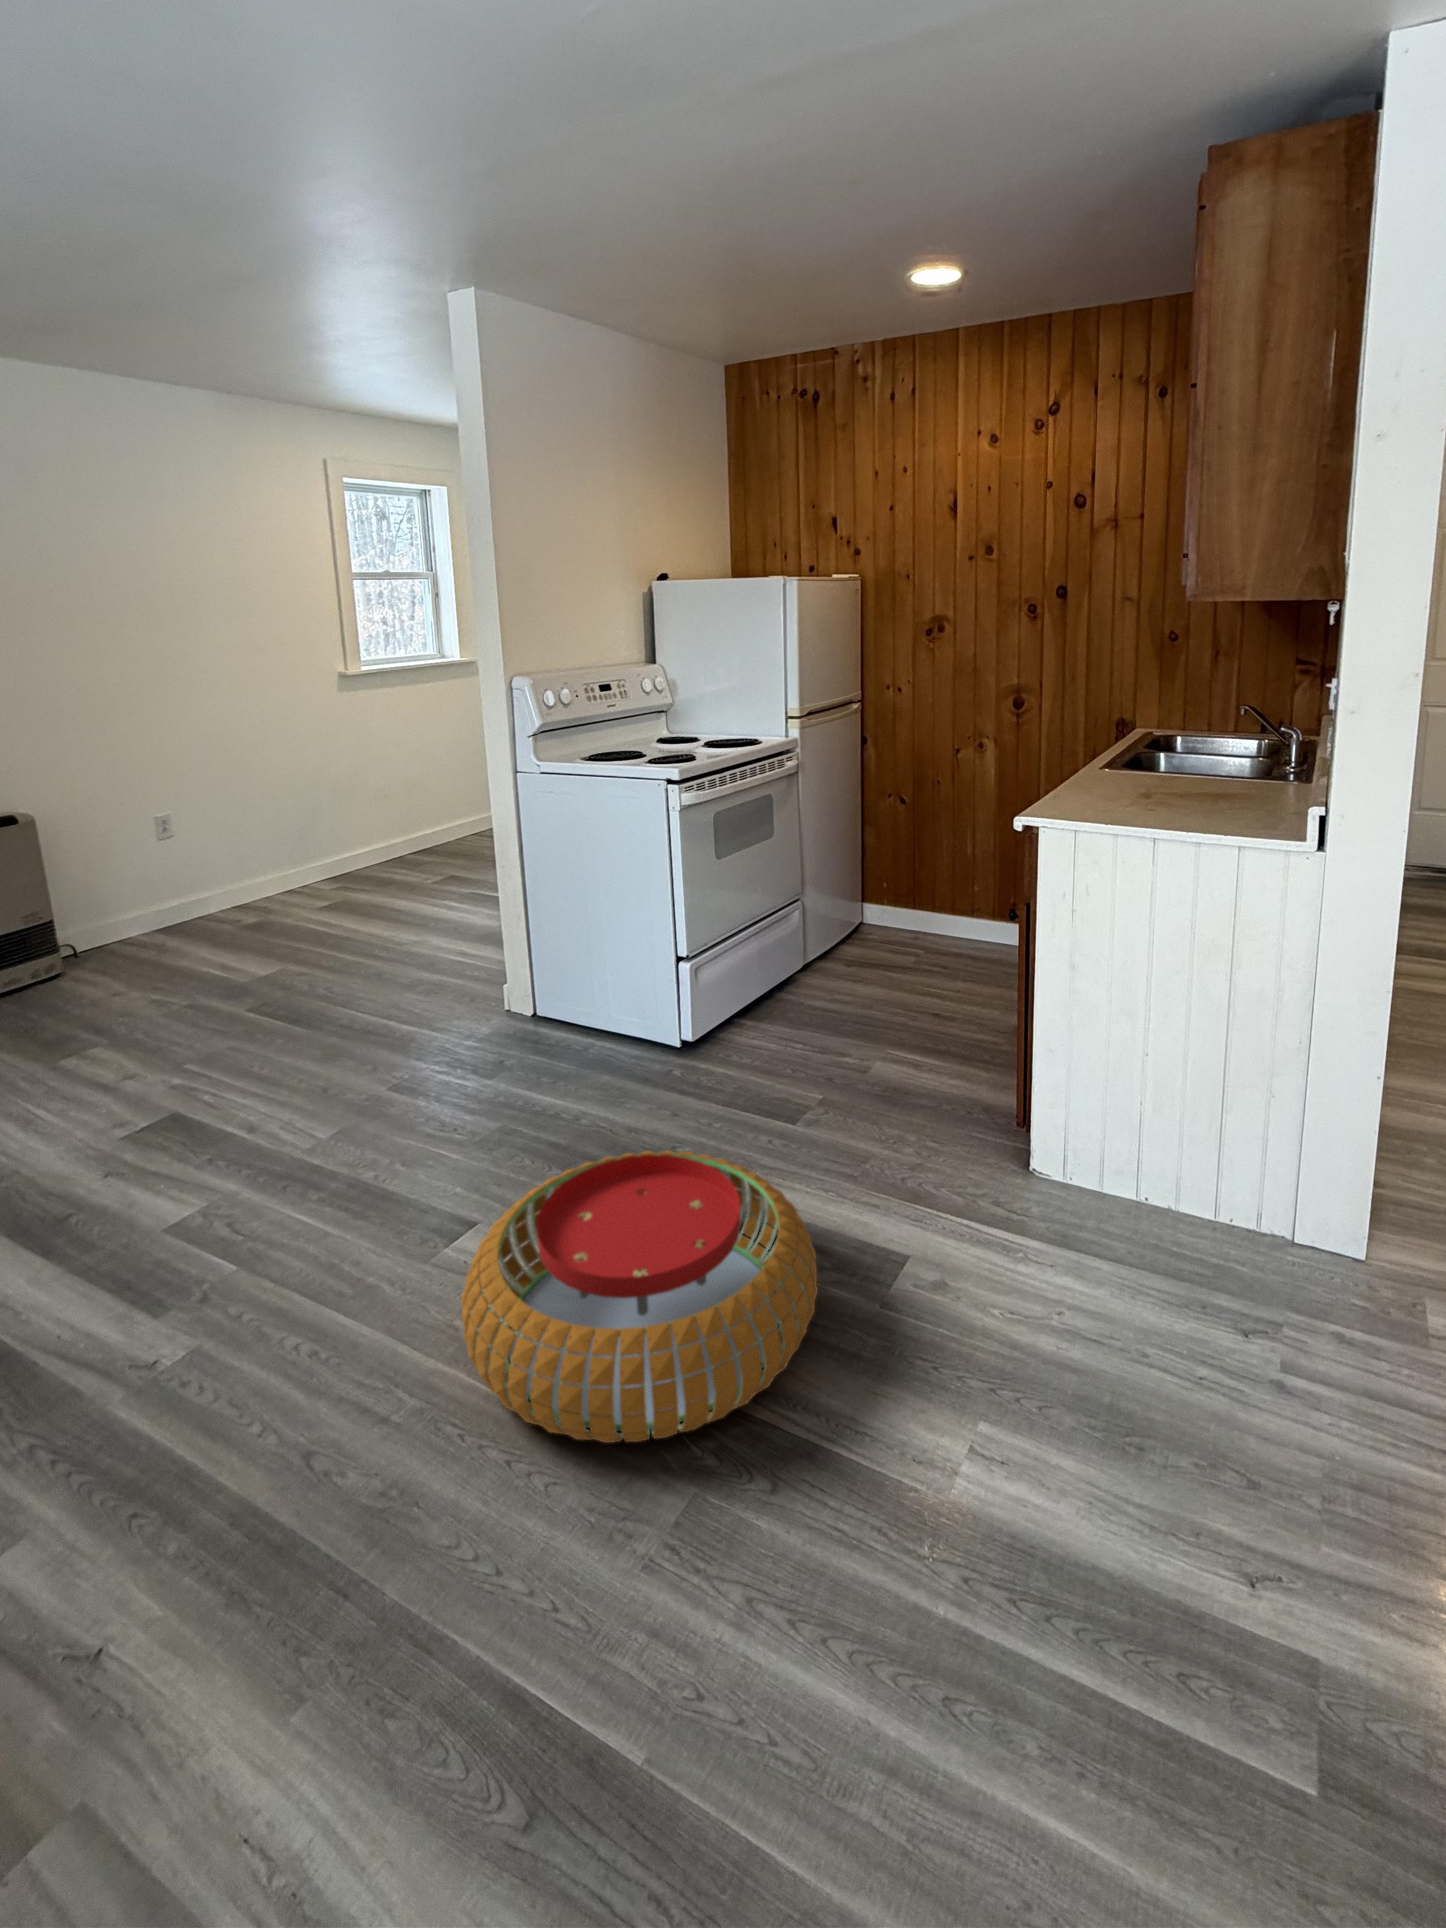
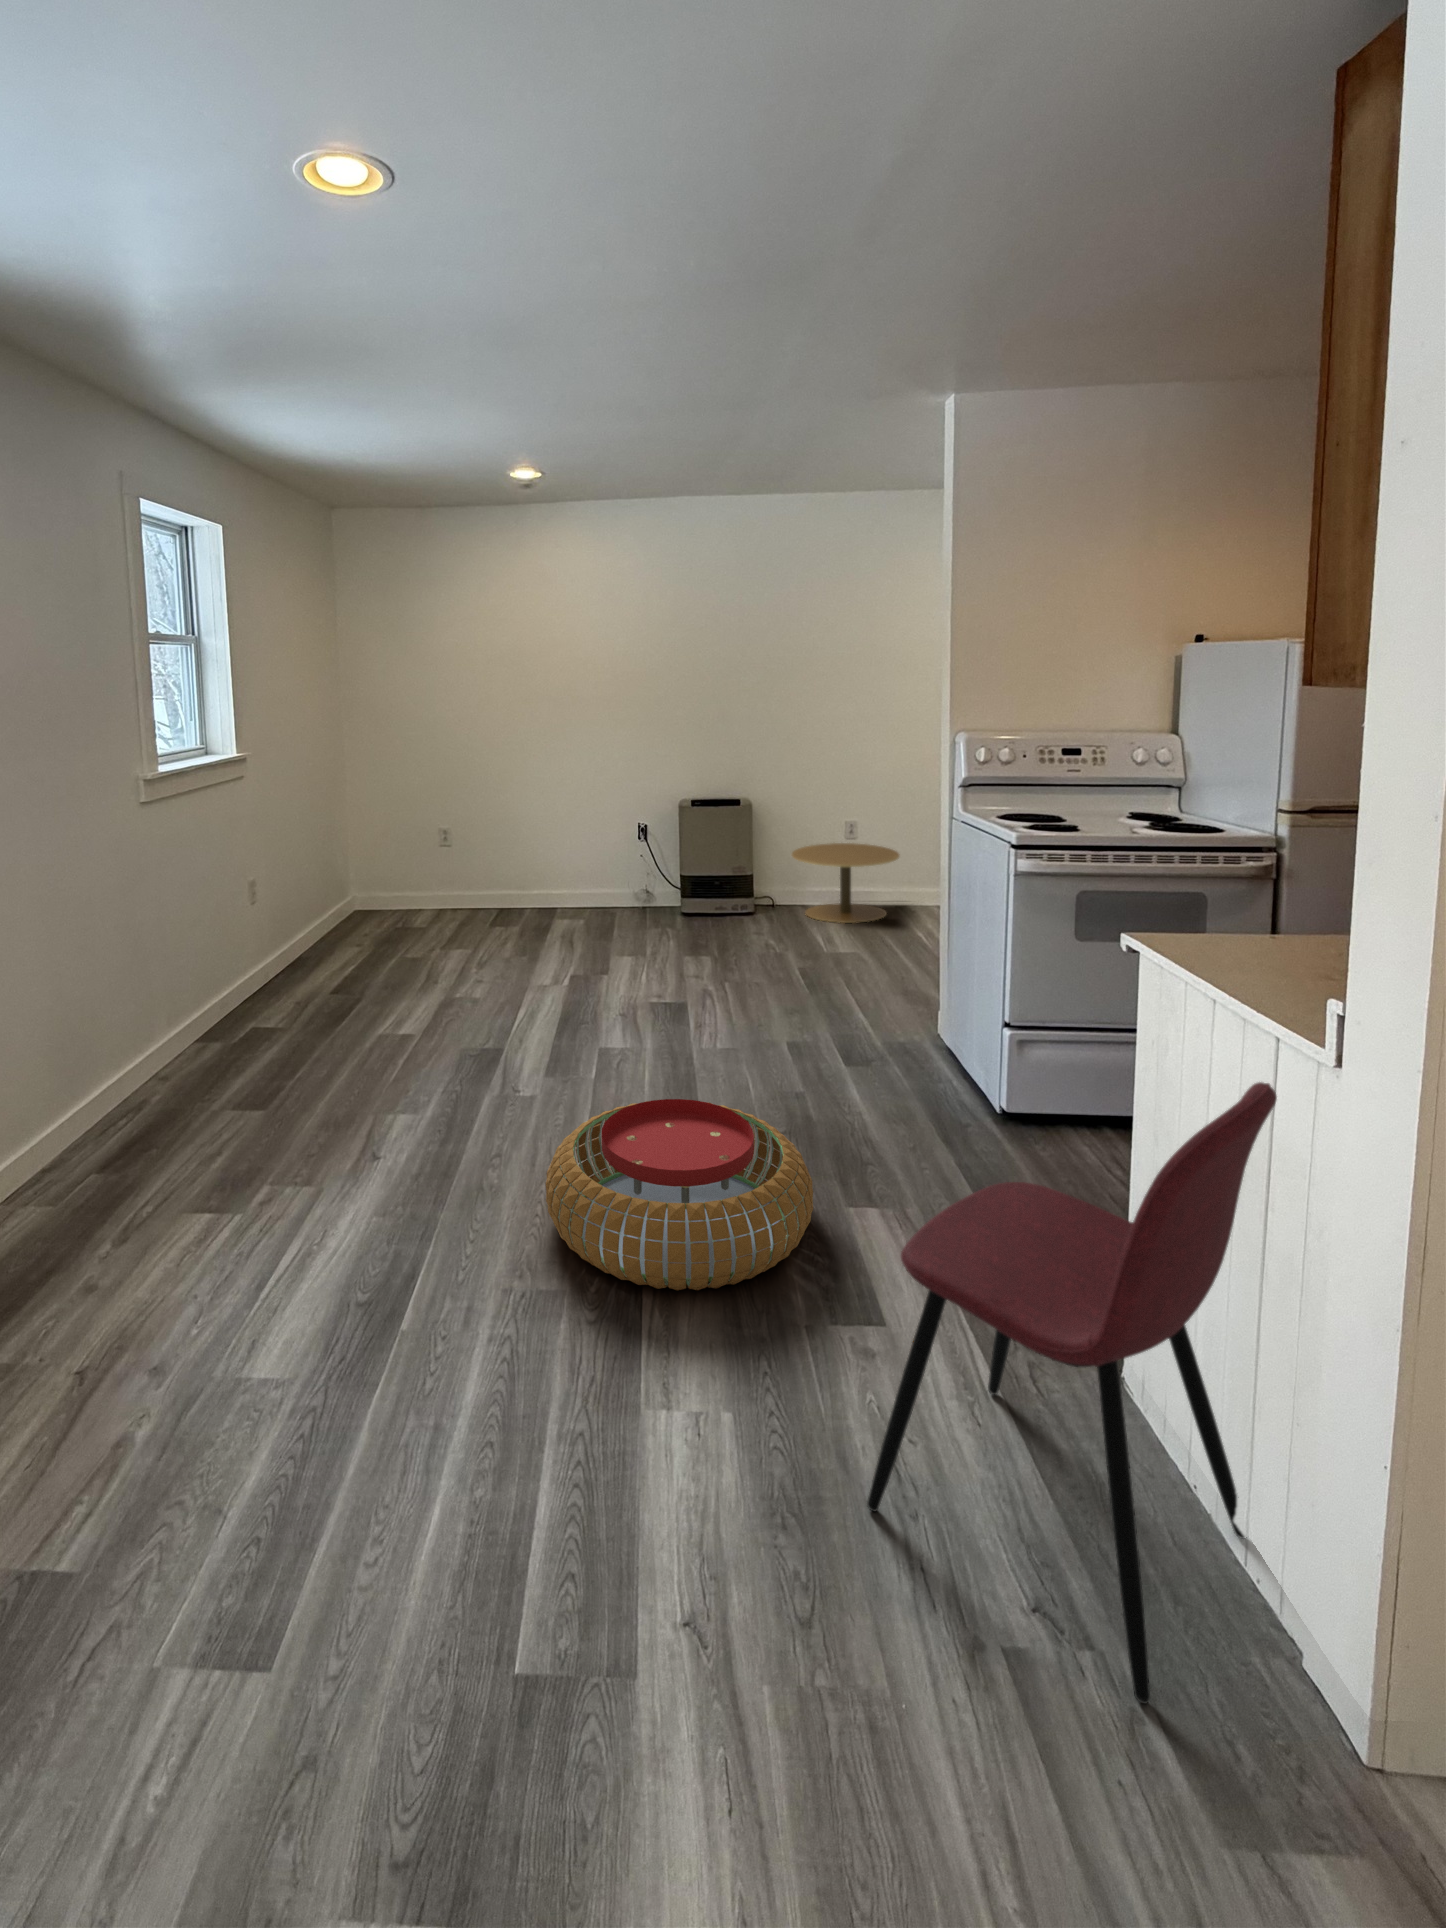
side table: none [114,842,268,954] -> present [792,843,899,923]
dining chair: none [1021,874,1348,1378] -> present [867,1082,1277,1704]

